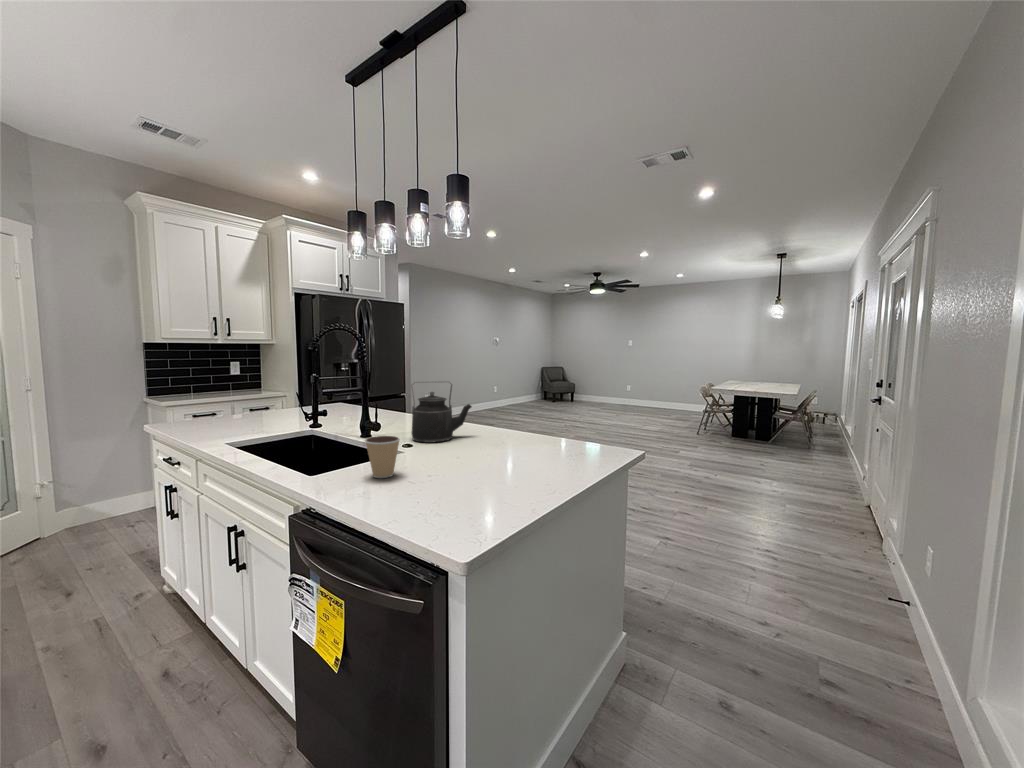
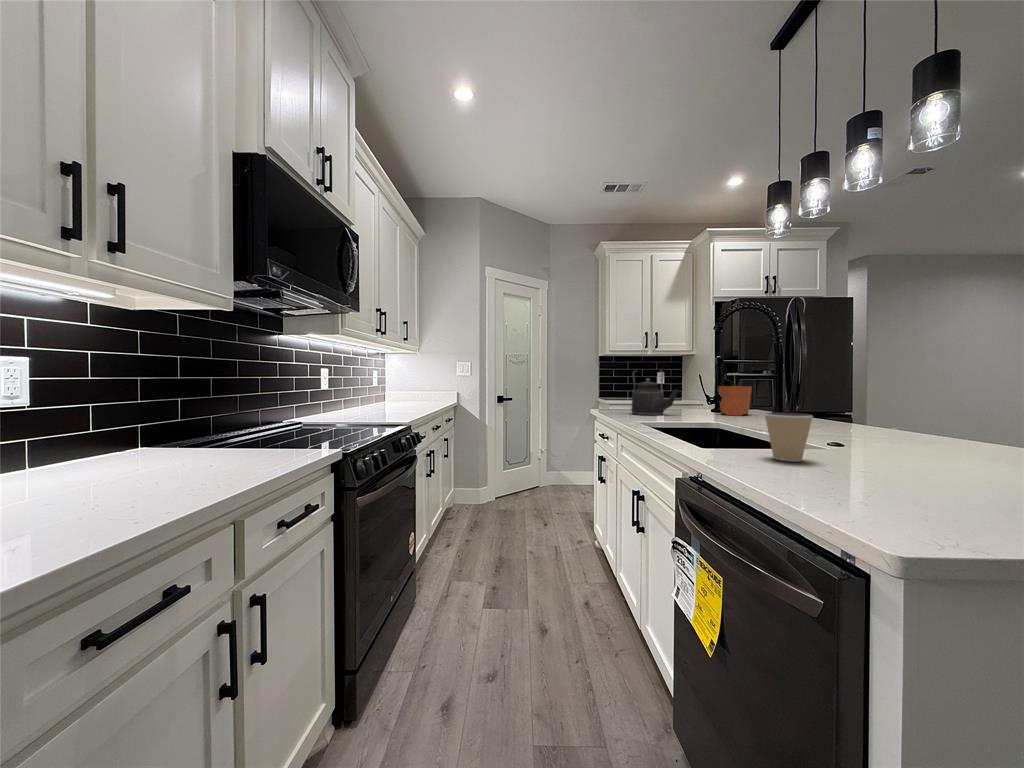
plant pot: none [307,374,338,416] -> present [718,386,752,416]
kettle: present [411,381,472,443] -> present [631,371,680,415]

